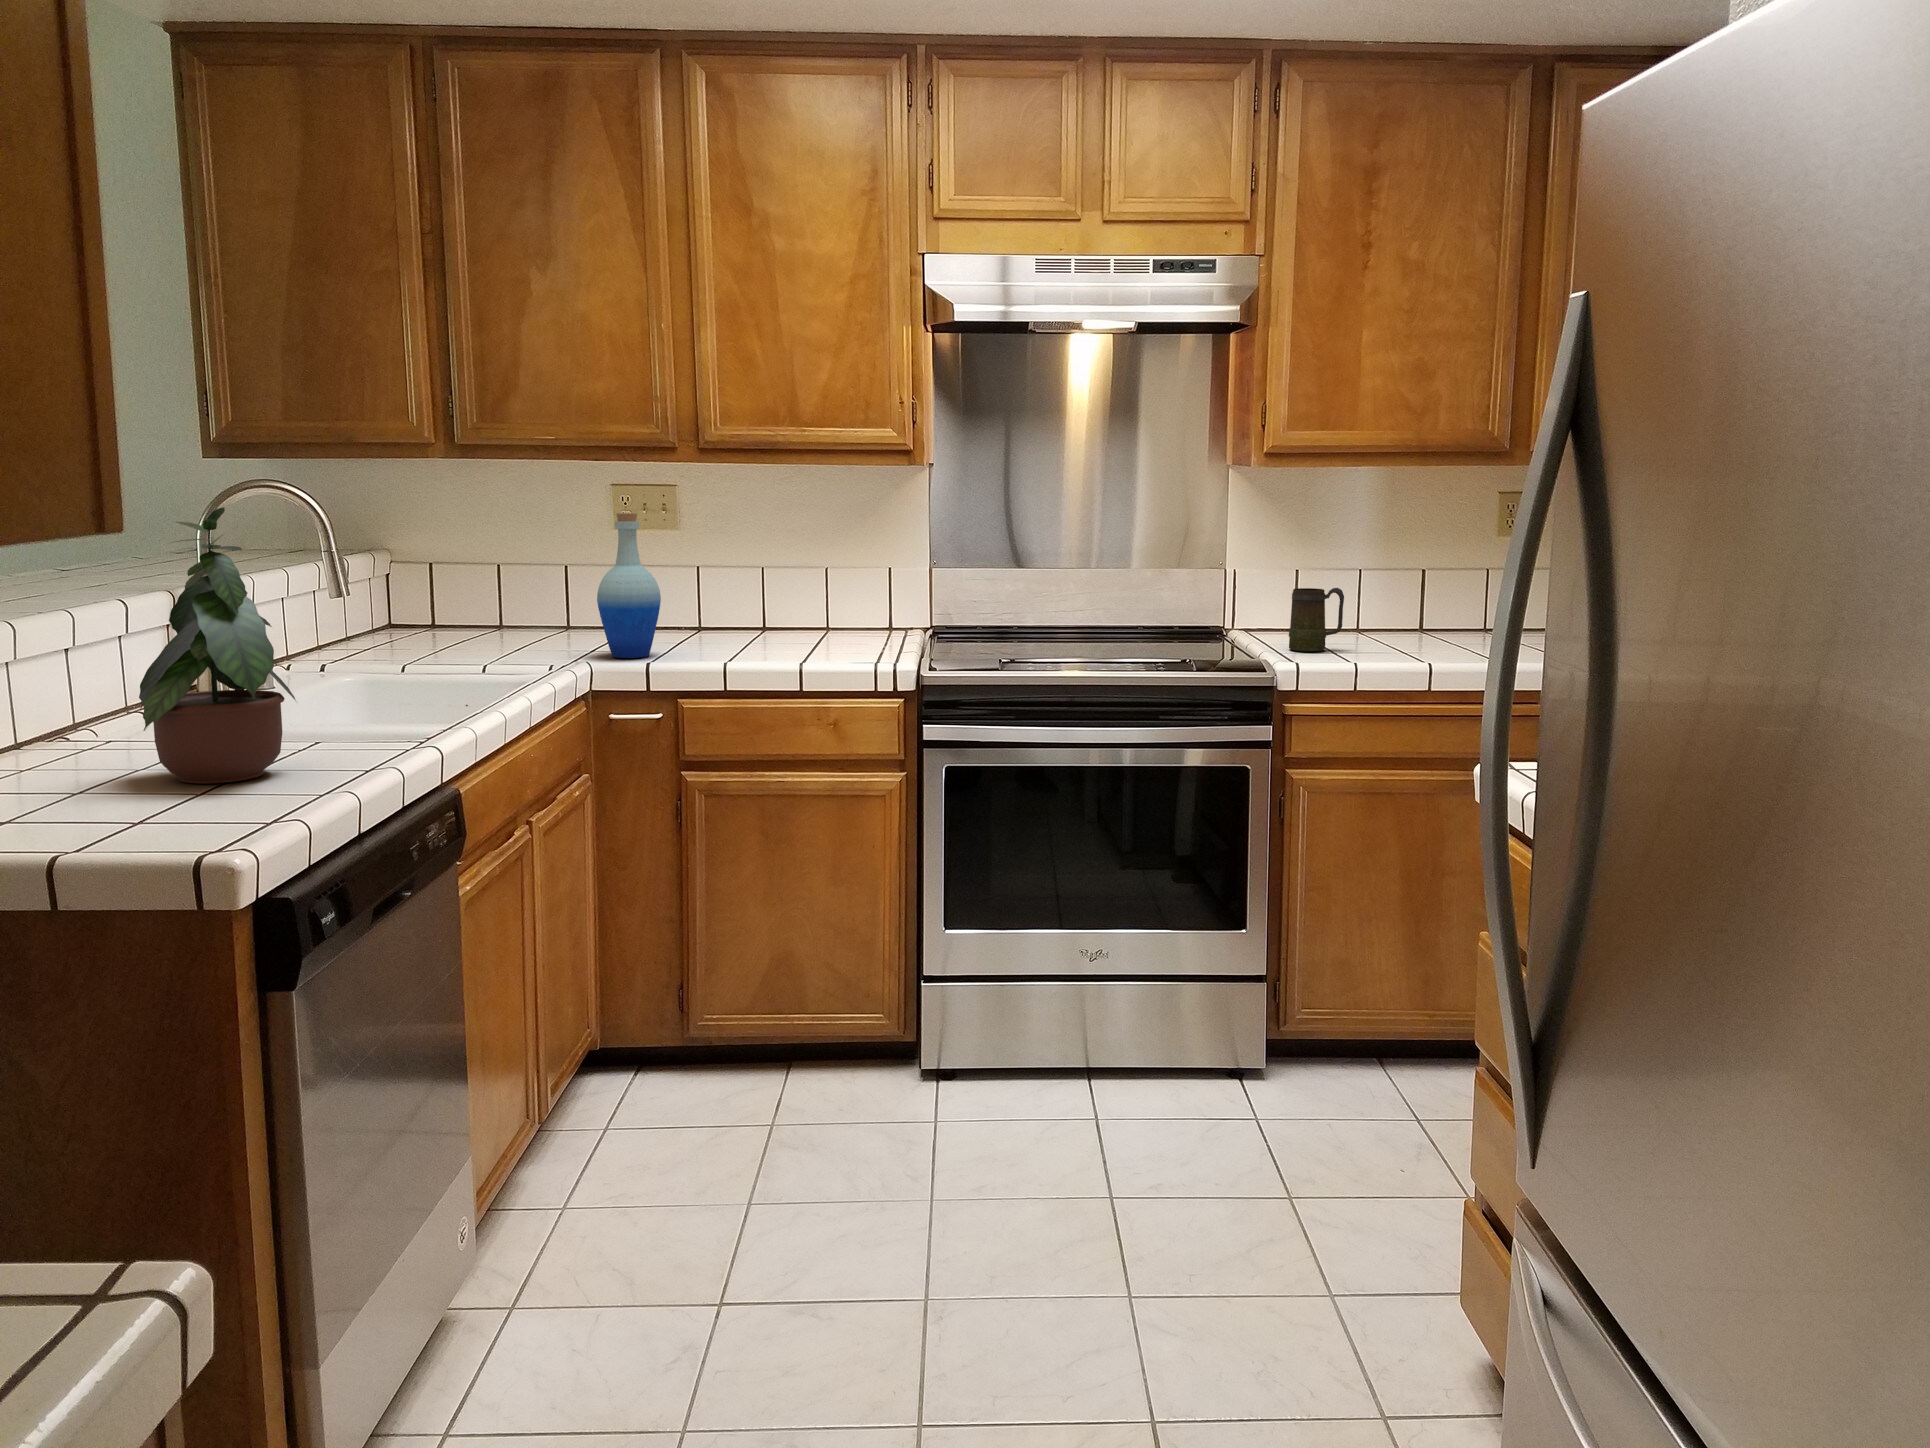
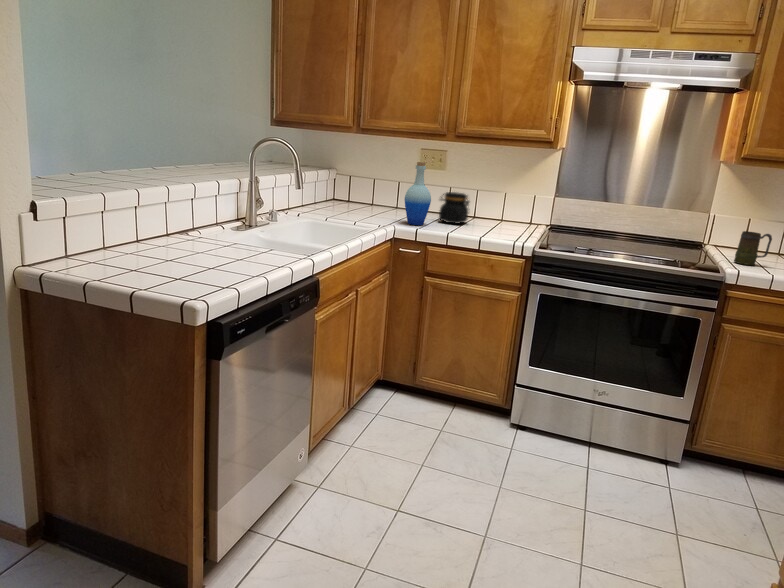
potted plant: present [139,507,296,783] -> none [190,152,257,265]
jar: none [674,576,751,646] -> present [439,192,469,224]

